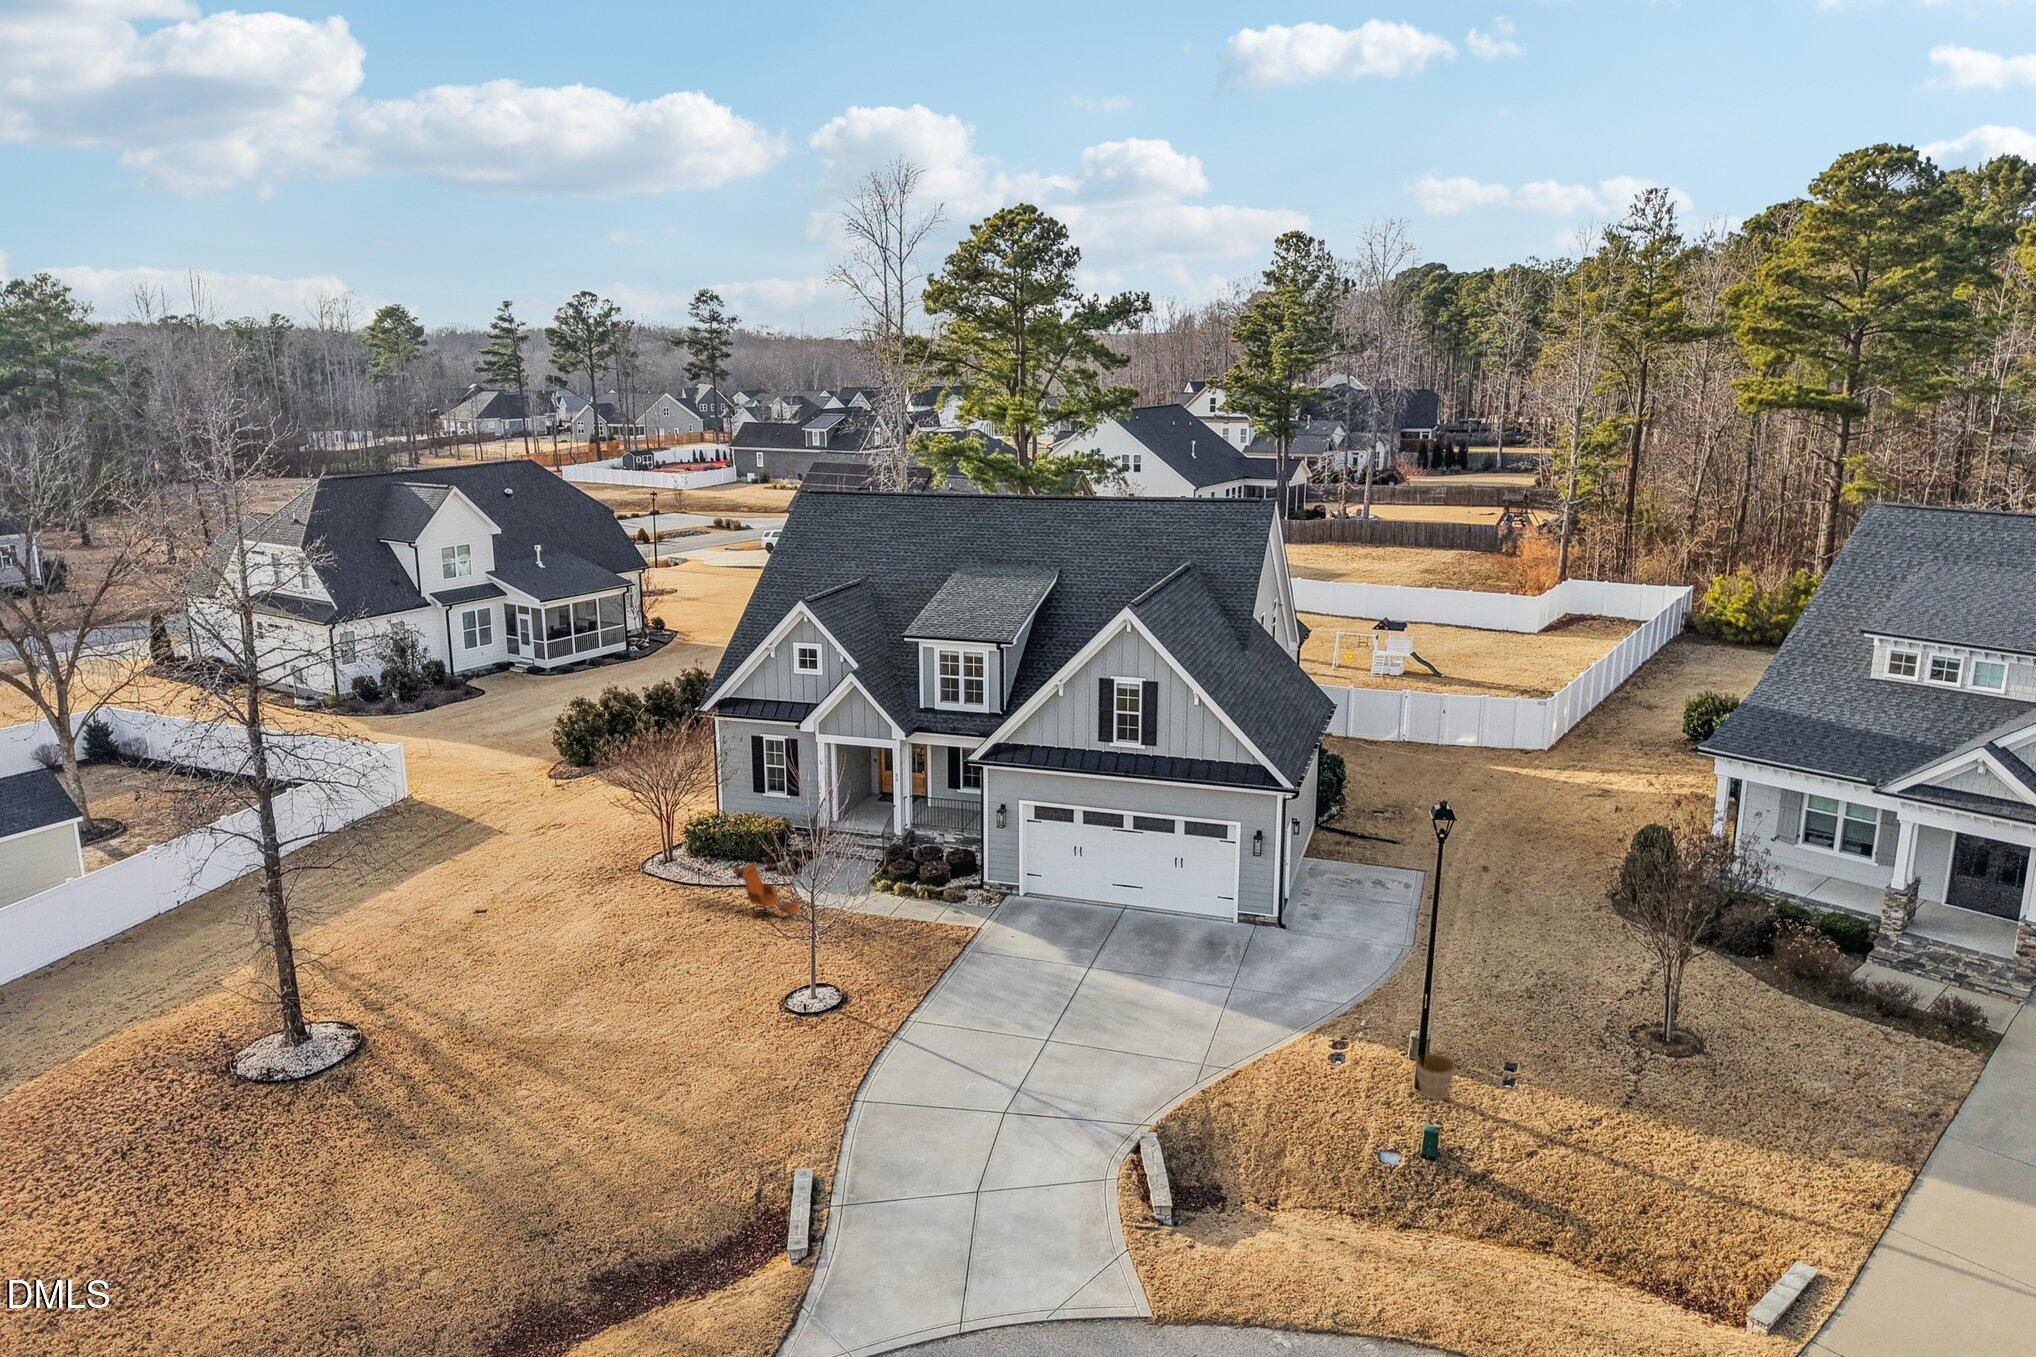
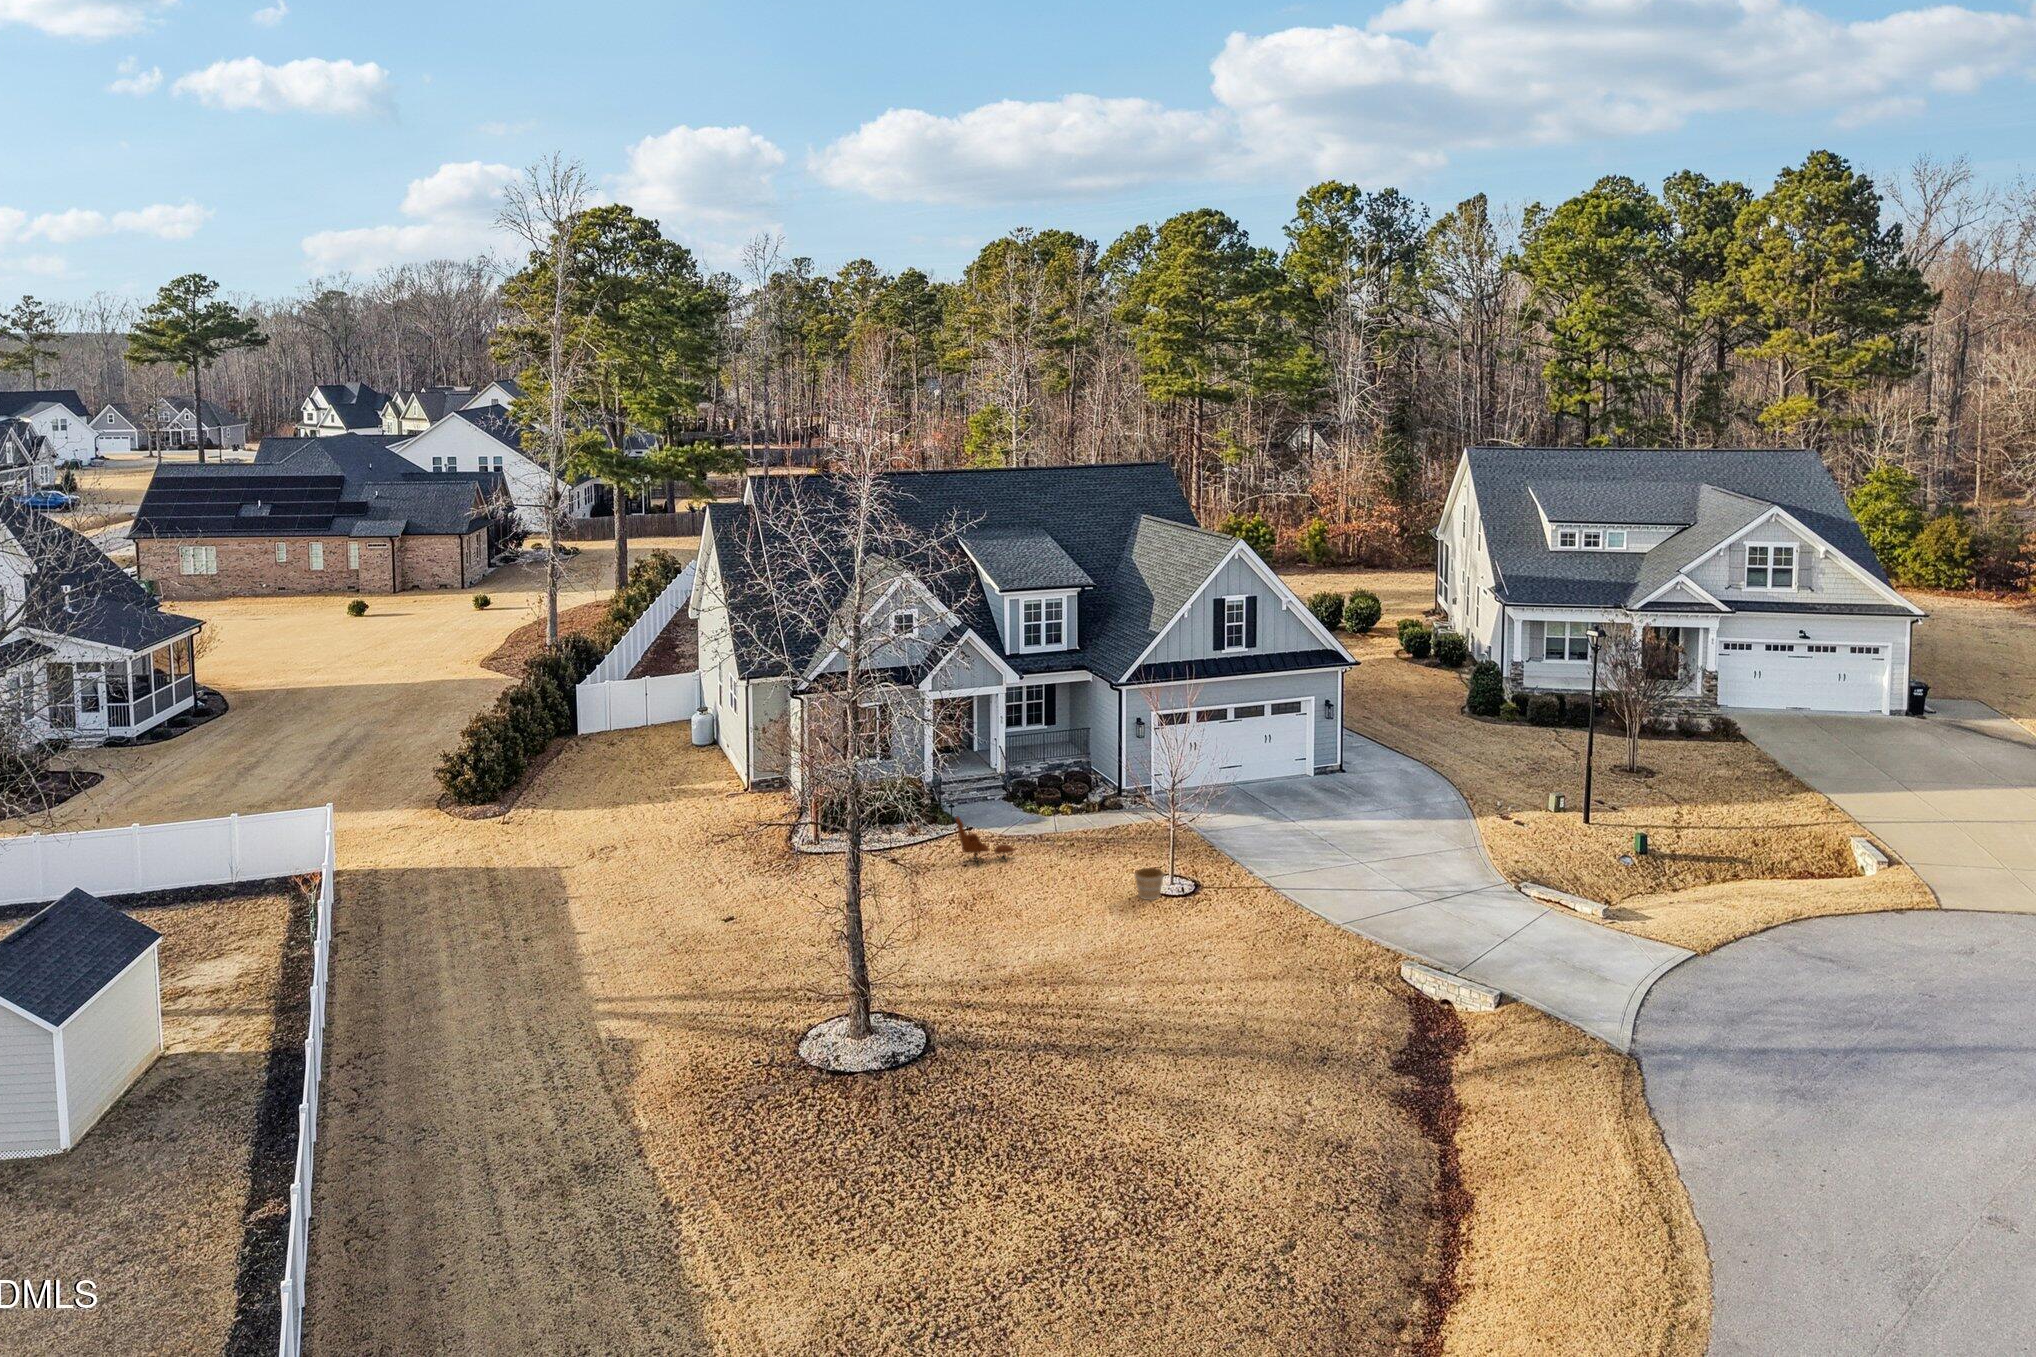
wooden bucket: present [1415,1054,1455,1100] -> present [1134,867,1164,900]

